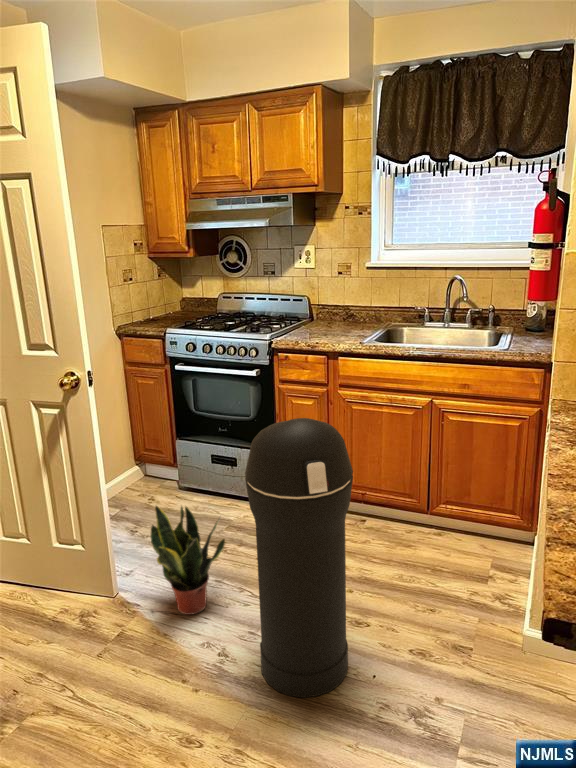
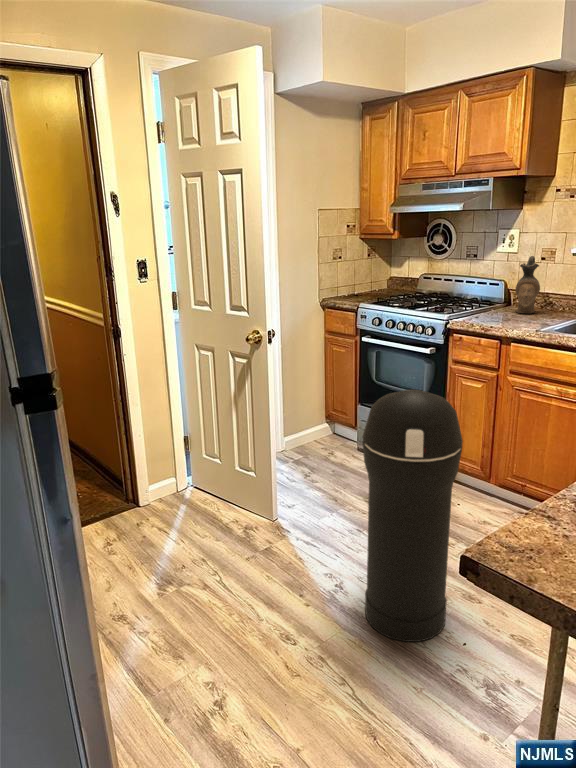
ceramic pitcher: none [323,269,346,326] -> present [515,256,540,313]
potted plant: present [150,506,225,615] -> none [299,450,365,550]

